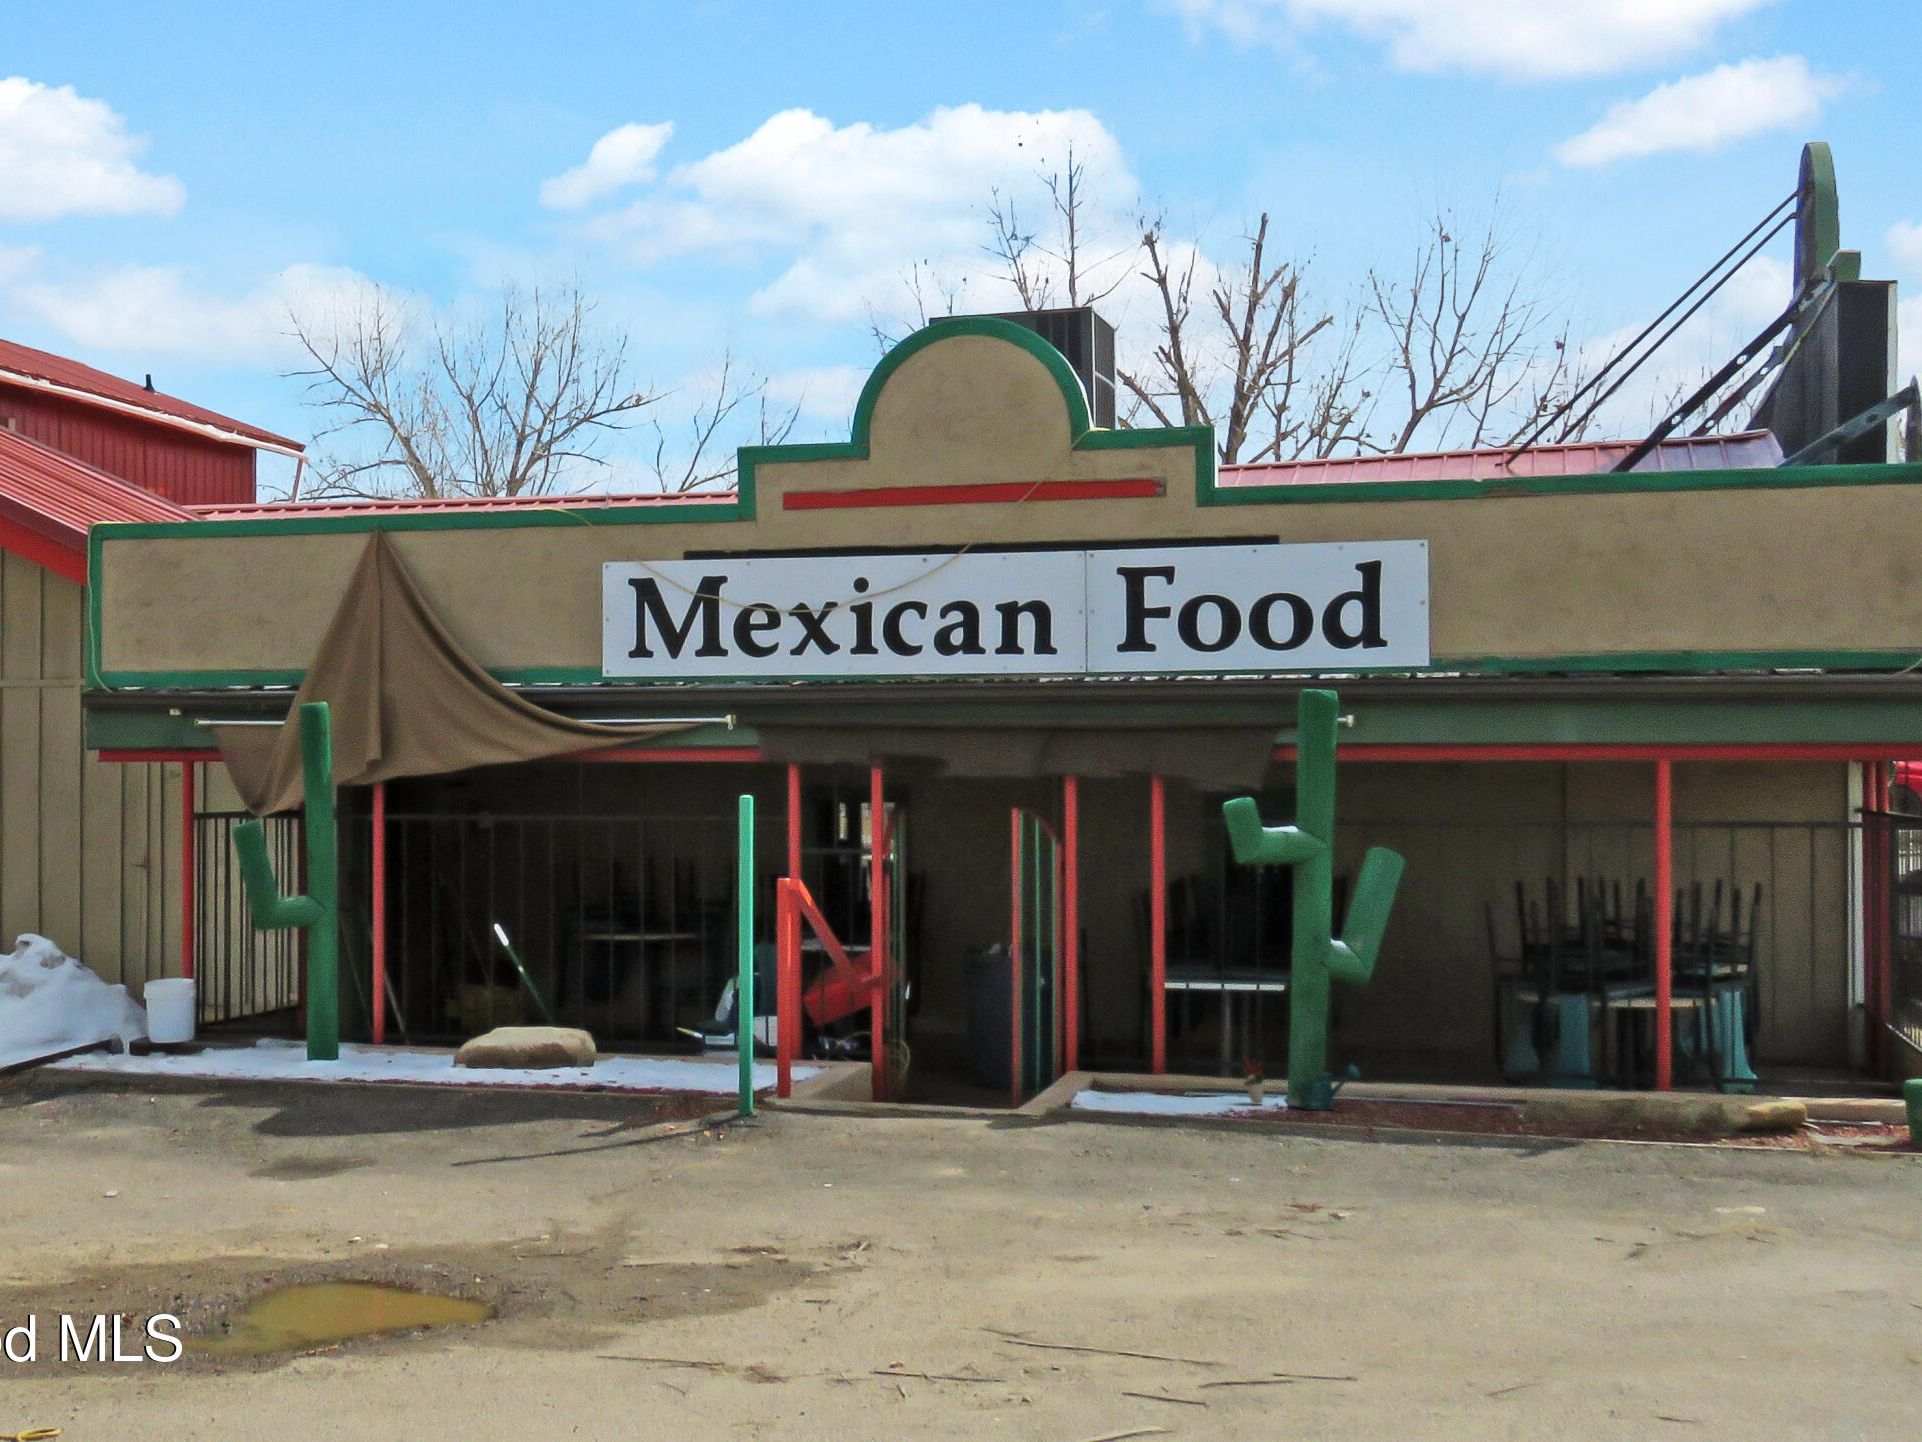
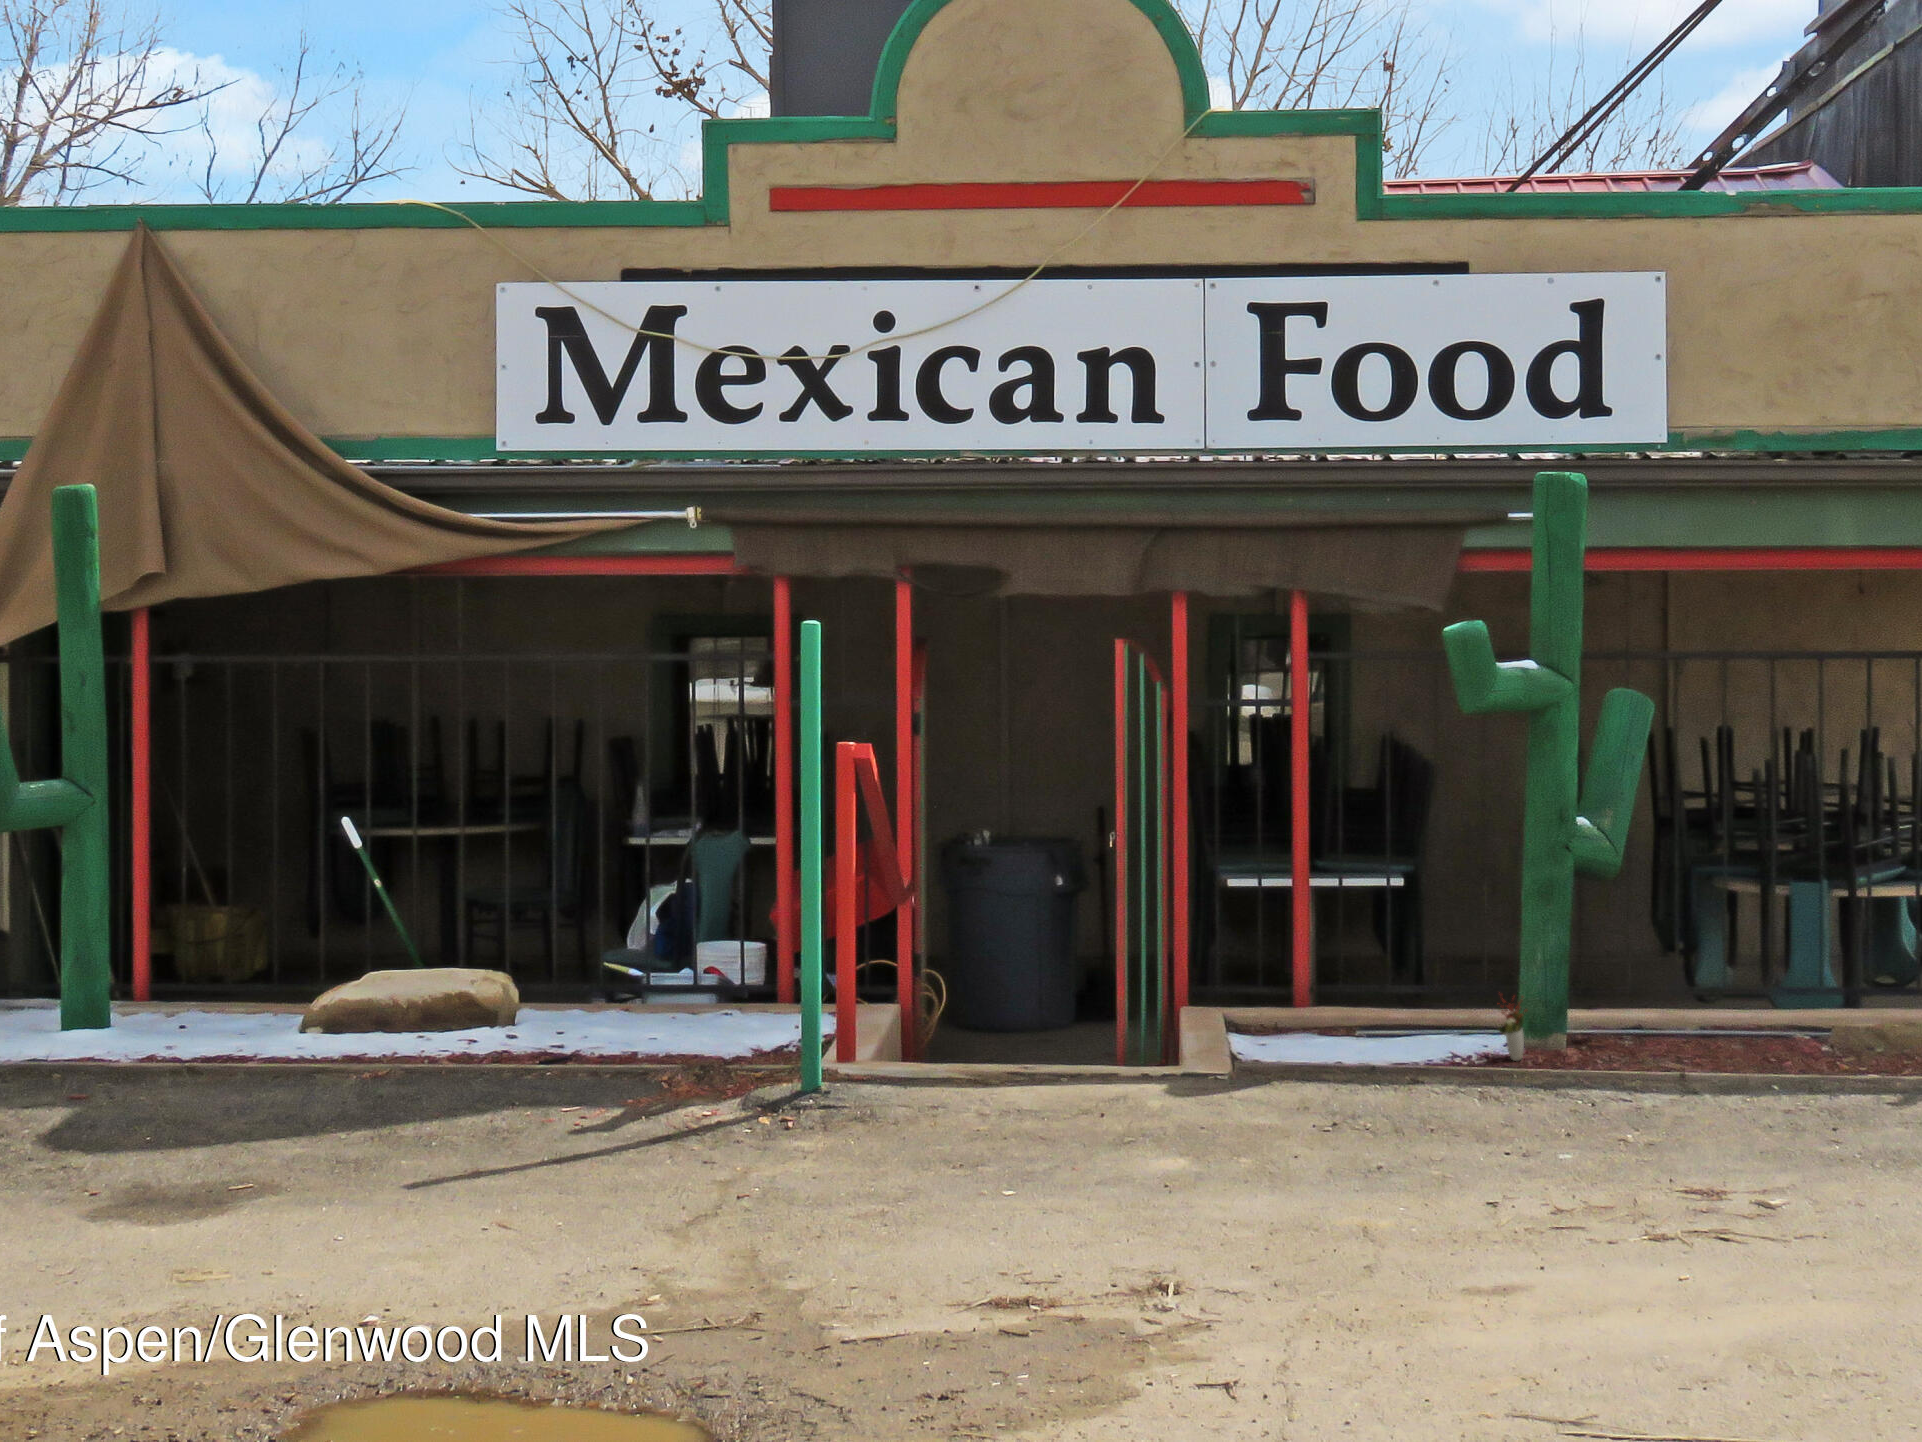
watering can: present [1294,1065,1360,1110] -> none [1567,995,1673,1067]

